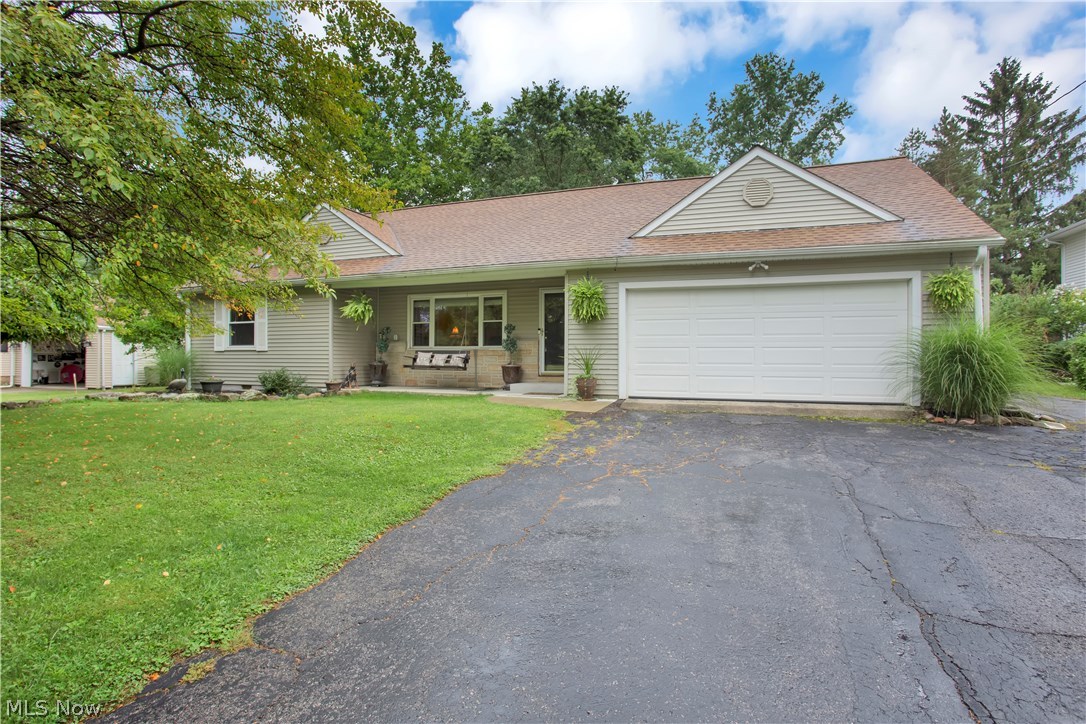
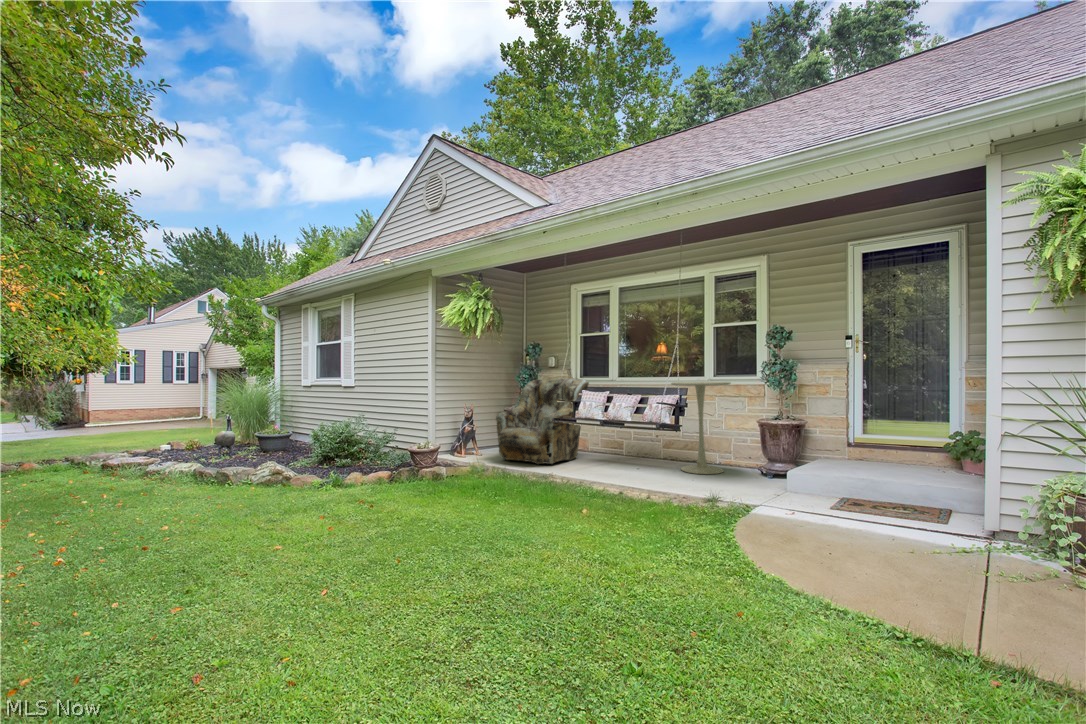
armchair: none [369,346,421,391] -> present [496,376,589,464]

